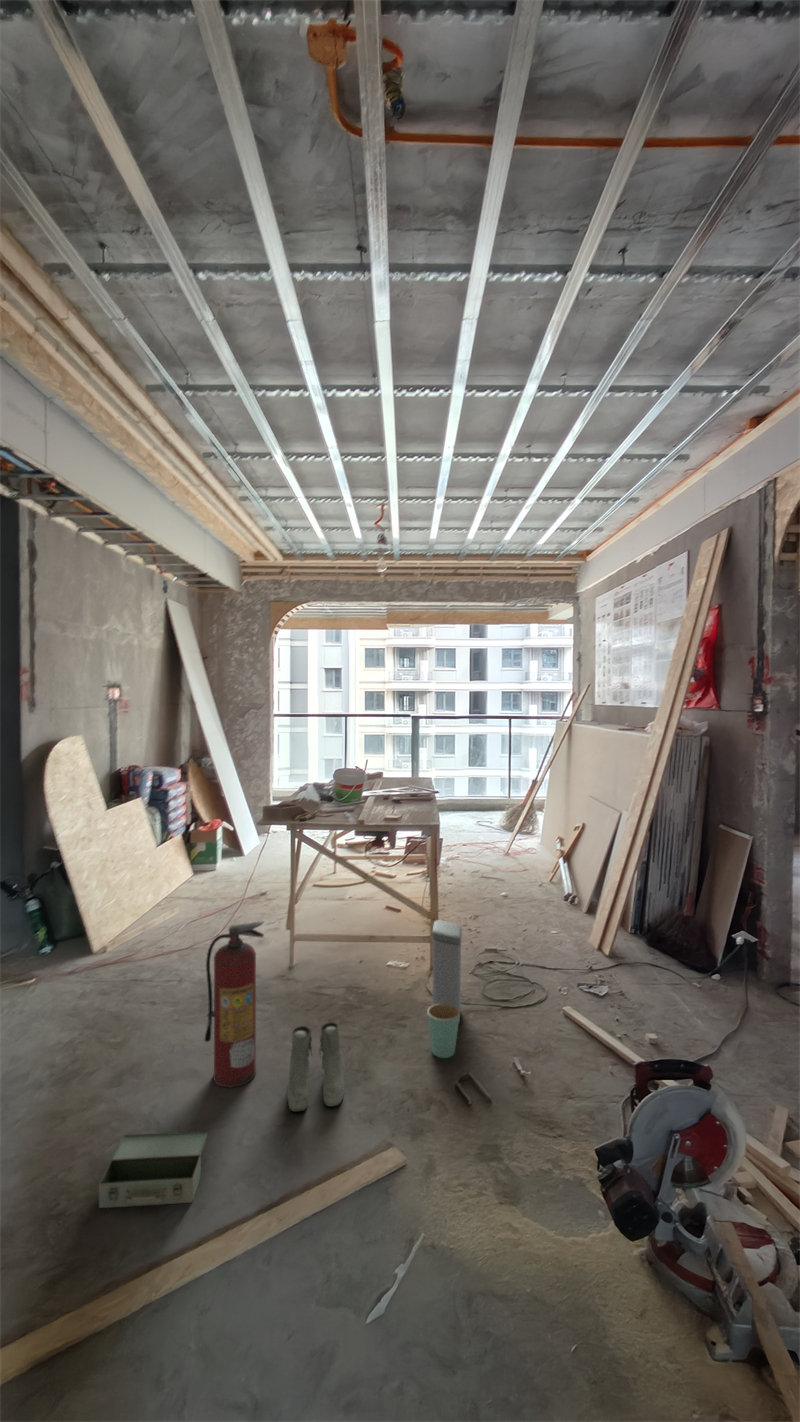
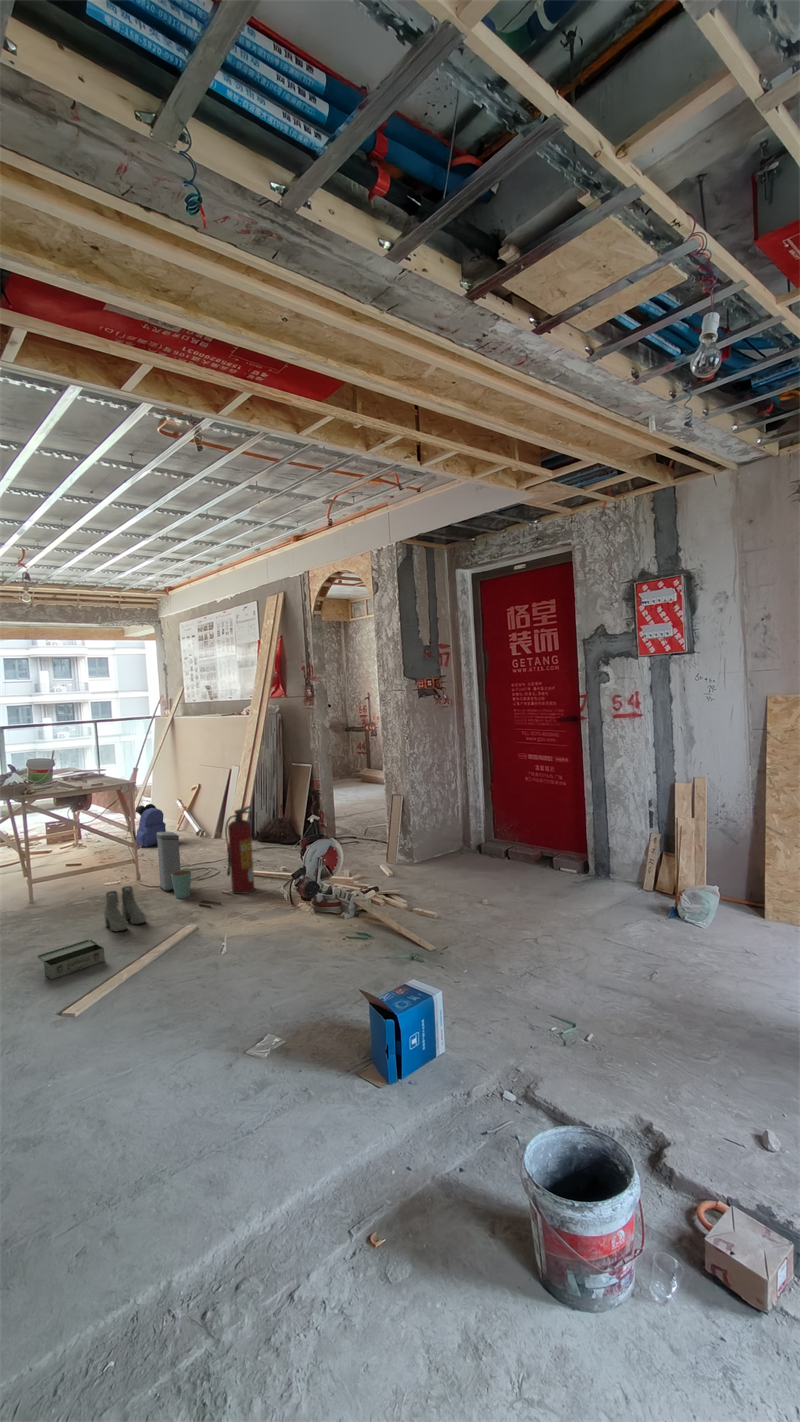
backpack: none [483,840,525,899] -> present [133,804,166,847]
fire extinguisher: present [205,921,264,1087] -> present [225,806,255,894]

